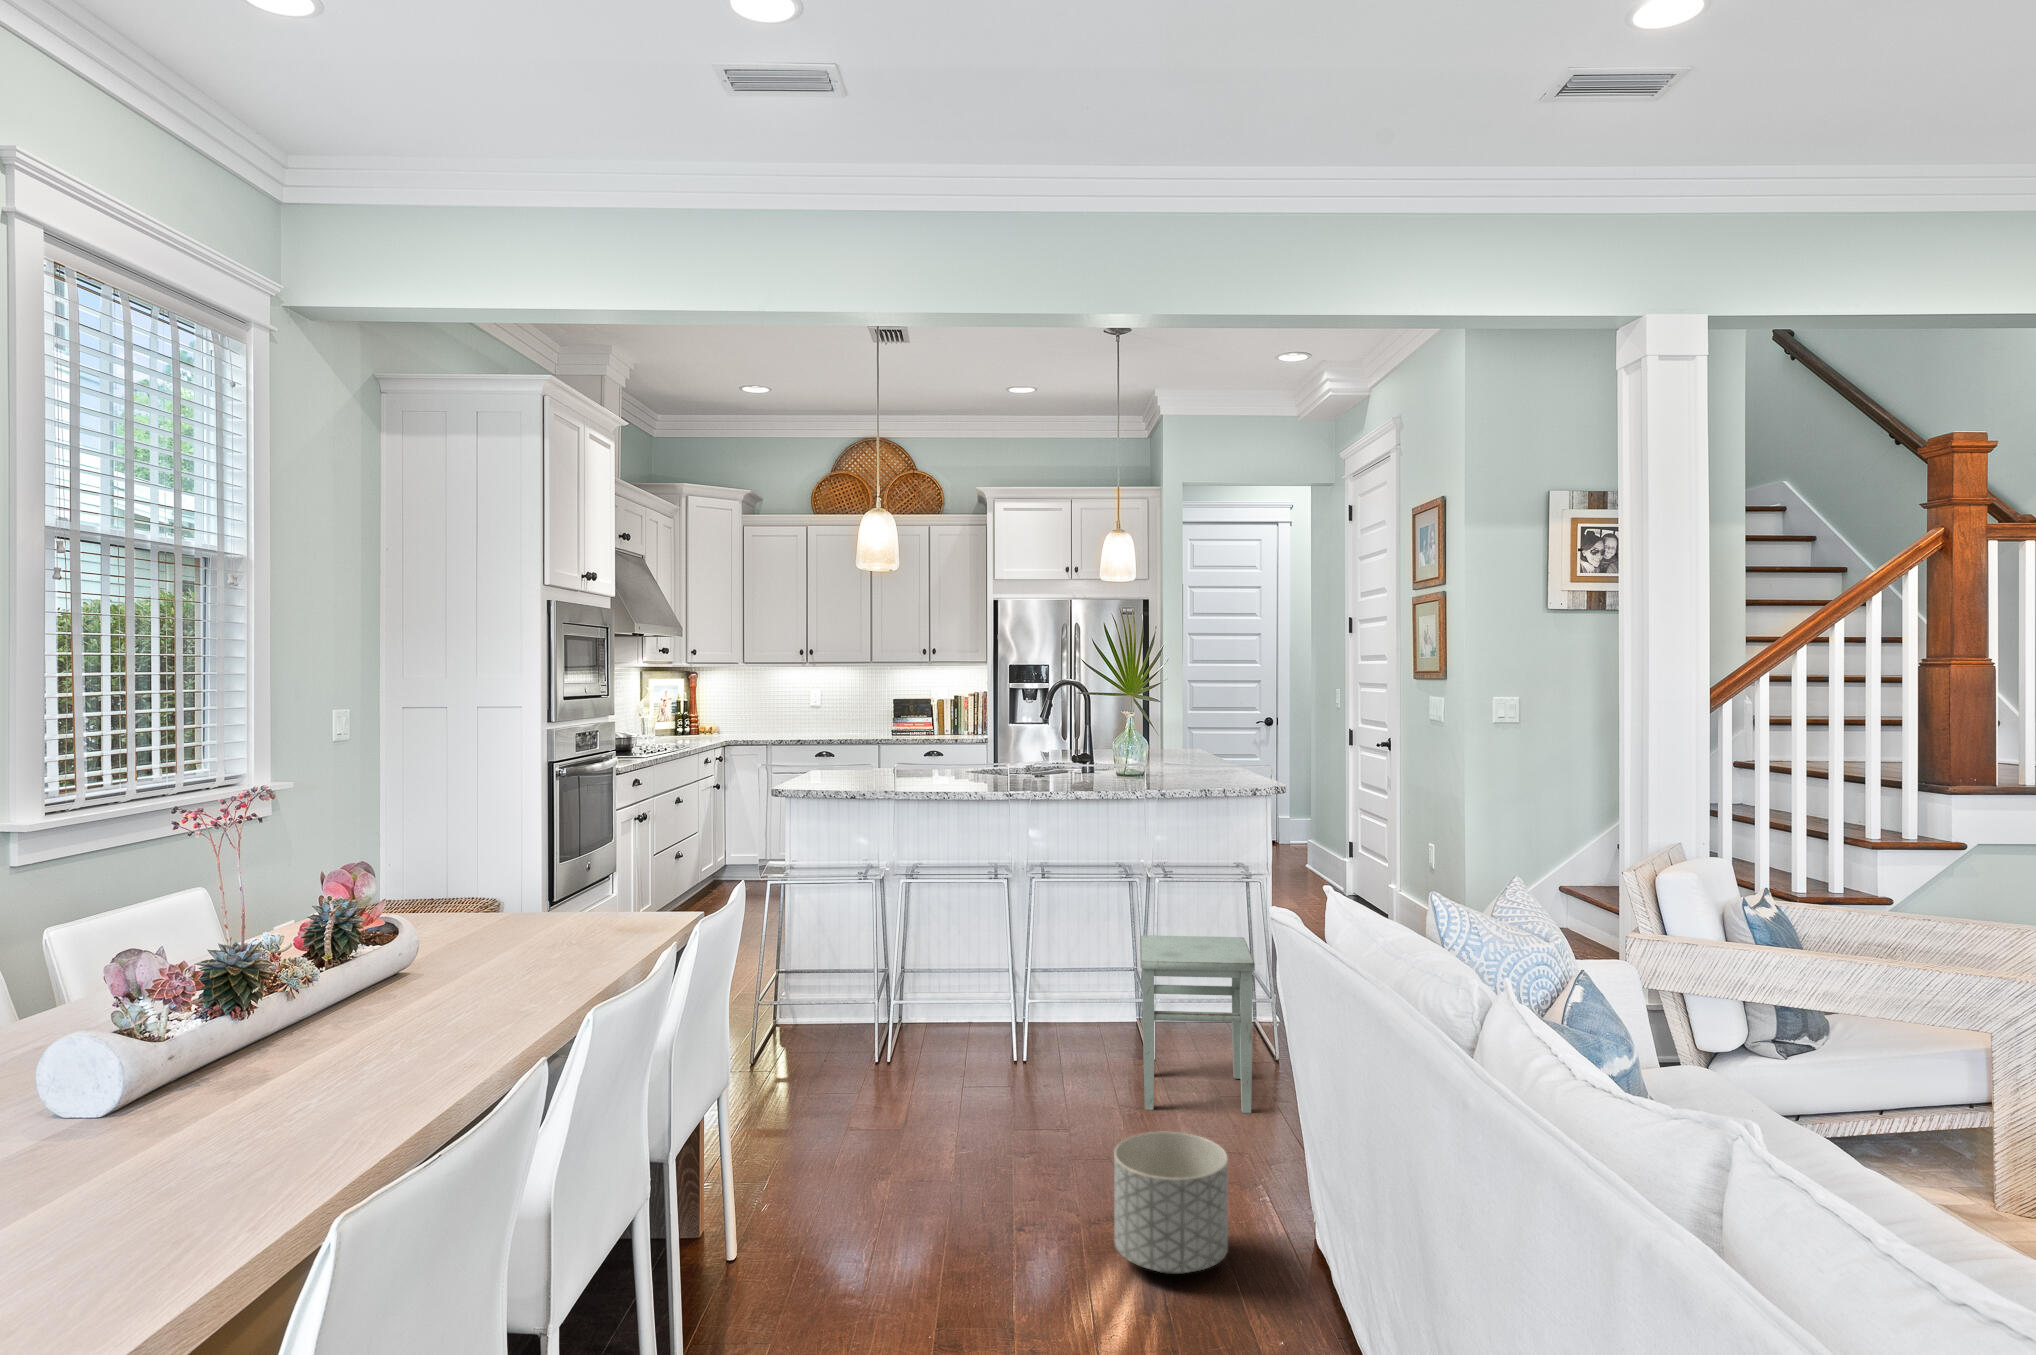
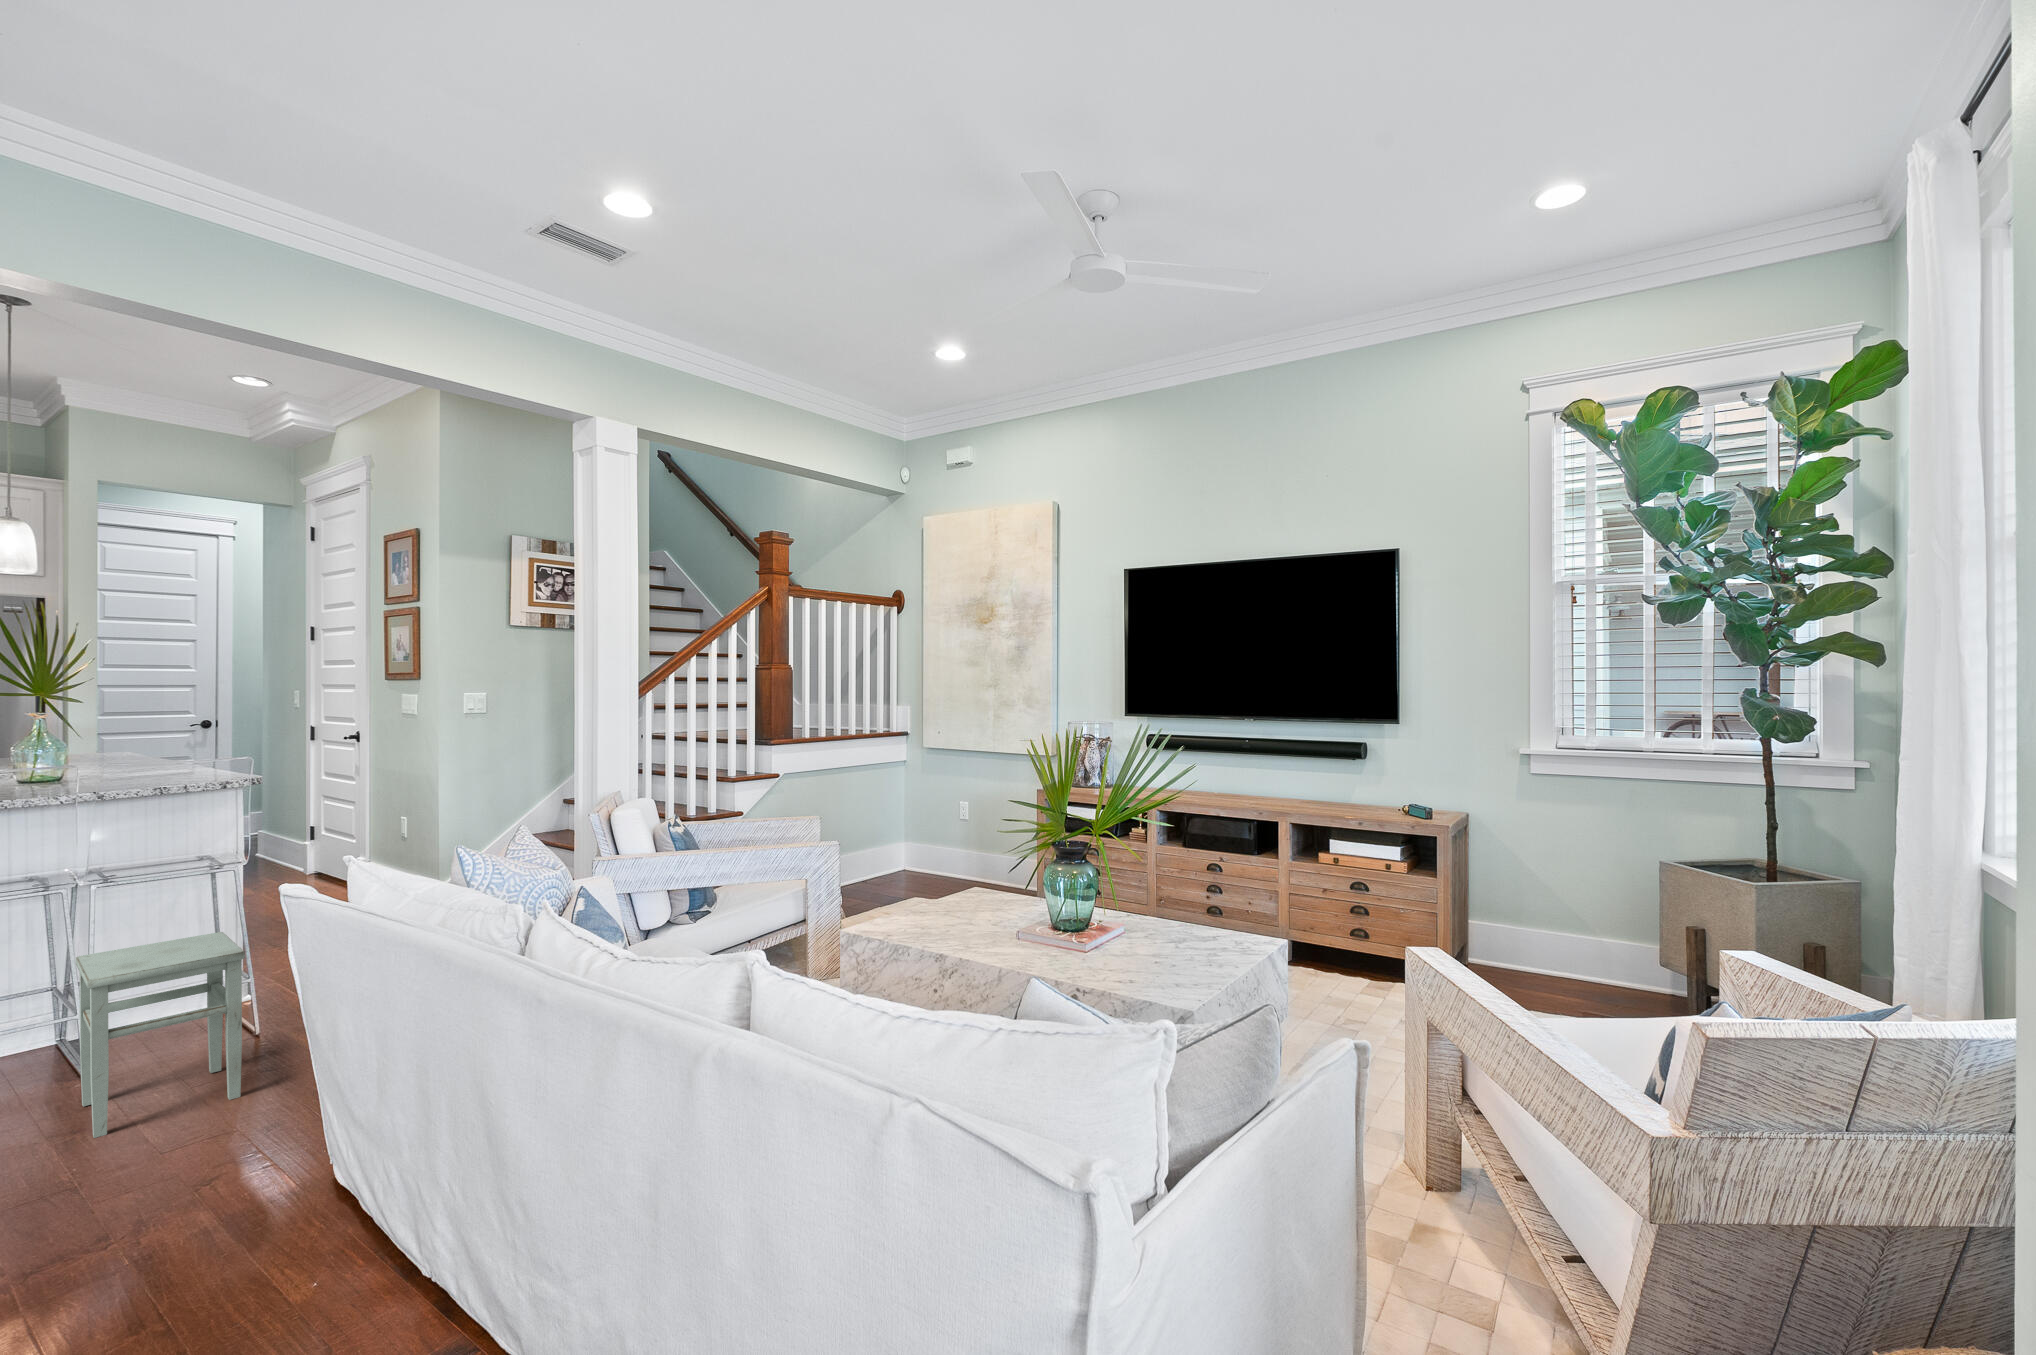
planter: present [1114,1132,1228,1274] -> none [92,1124,248,1279]

